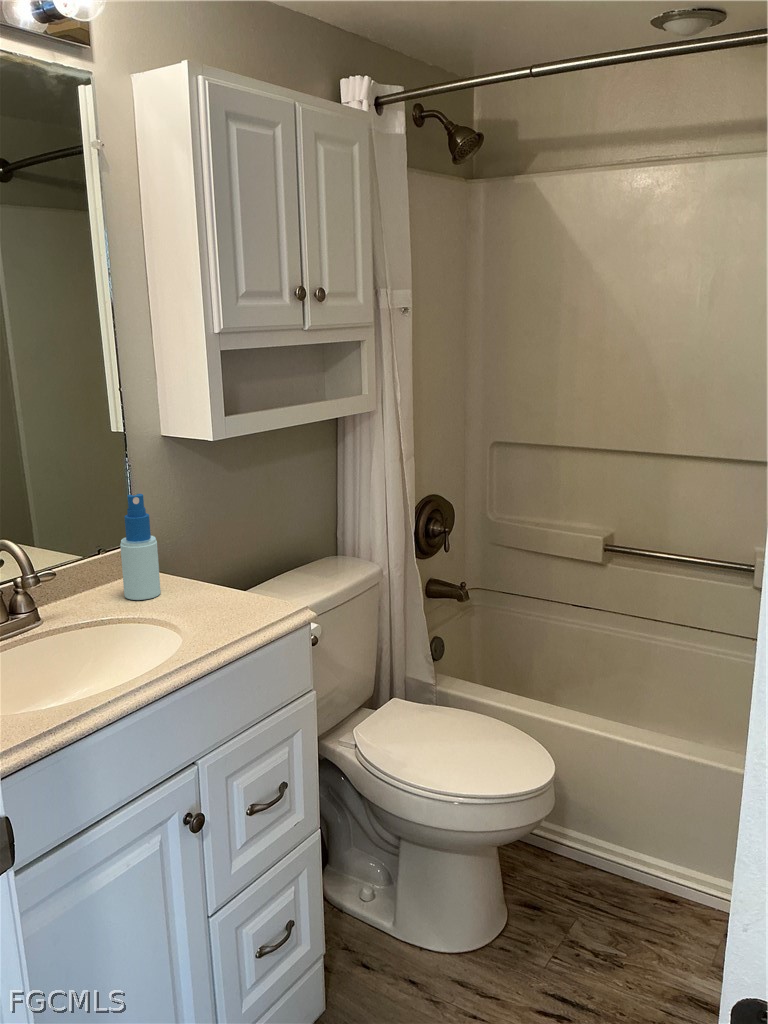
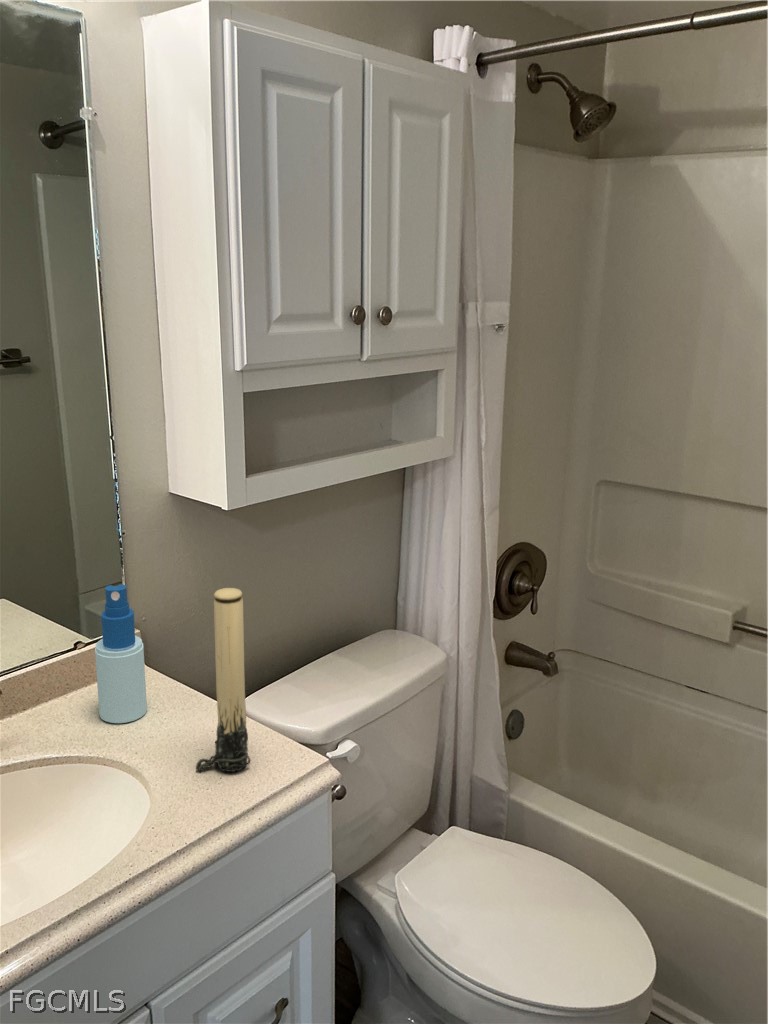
candle: none [209,479,249,618] -> present [196,588,250,772]

